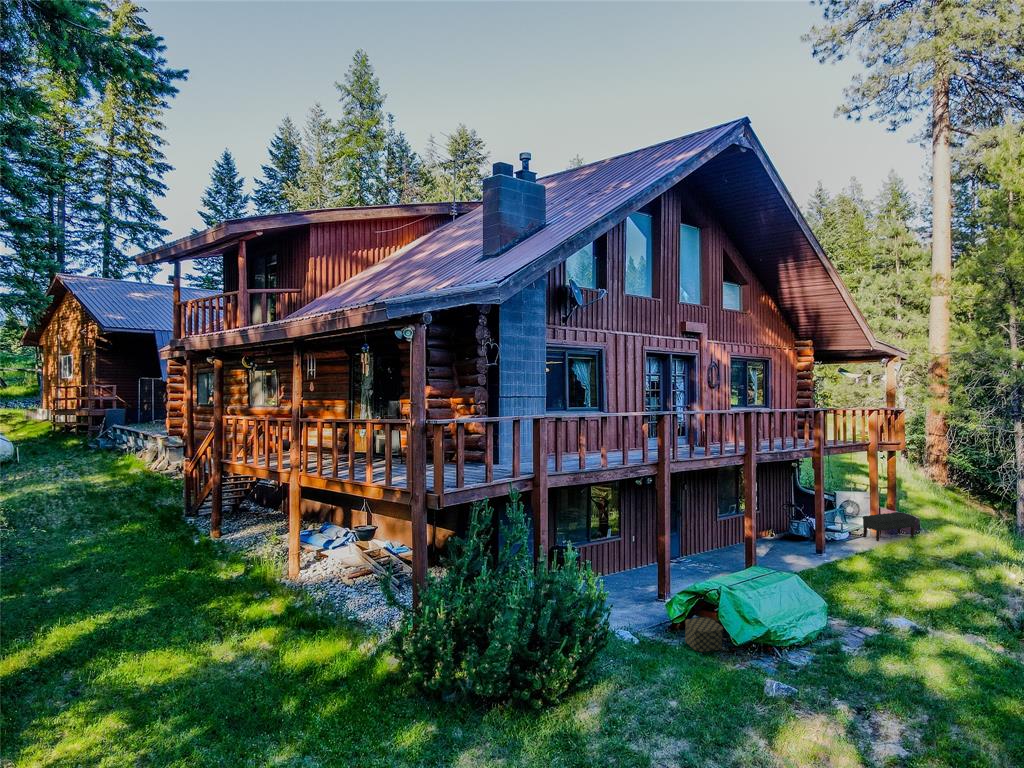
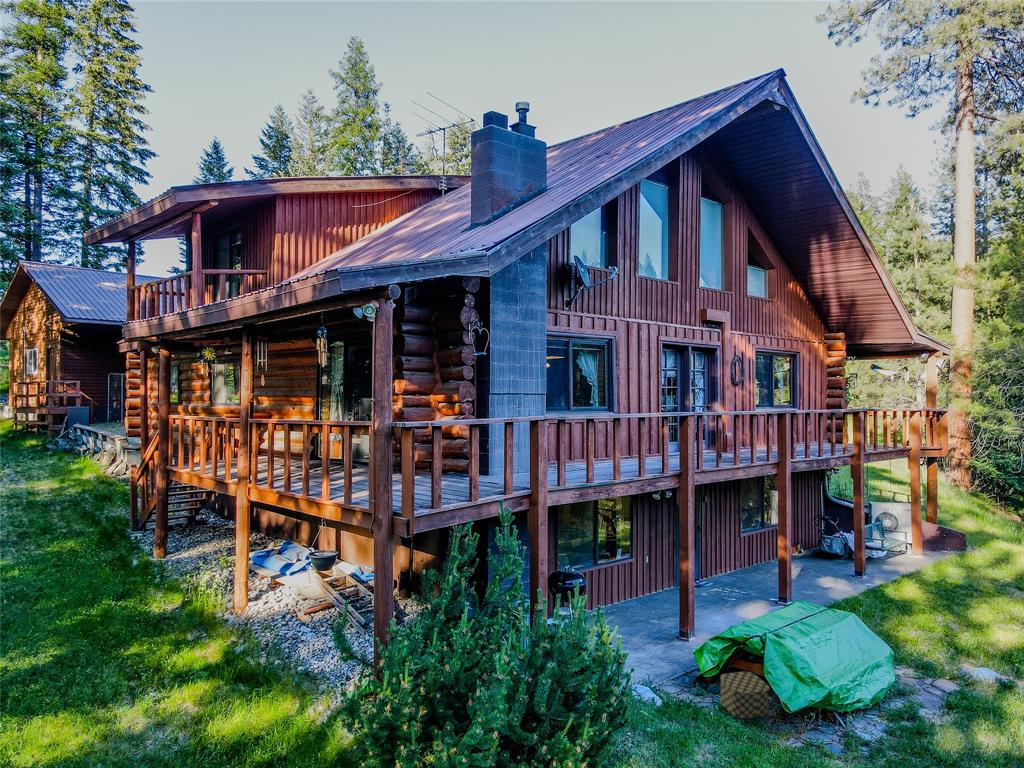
bench: present [863,512,916,541] -> none [907,529,968,563]

